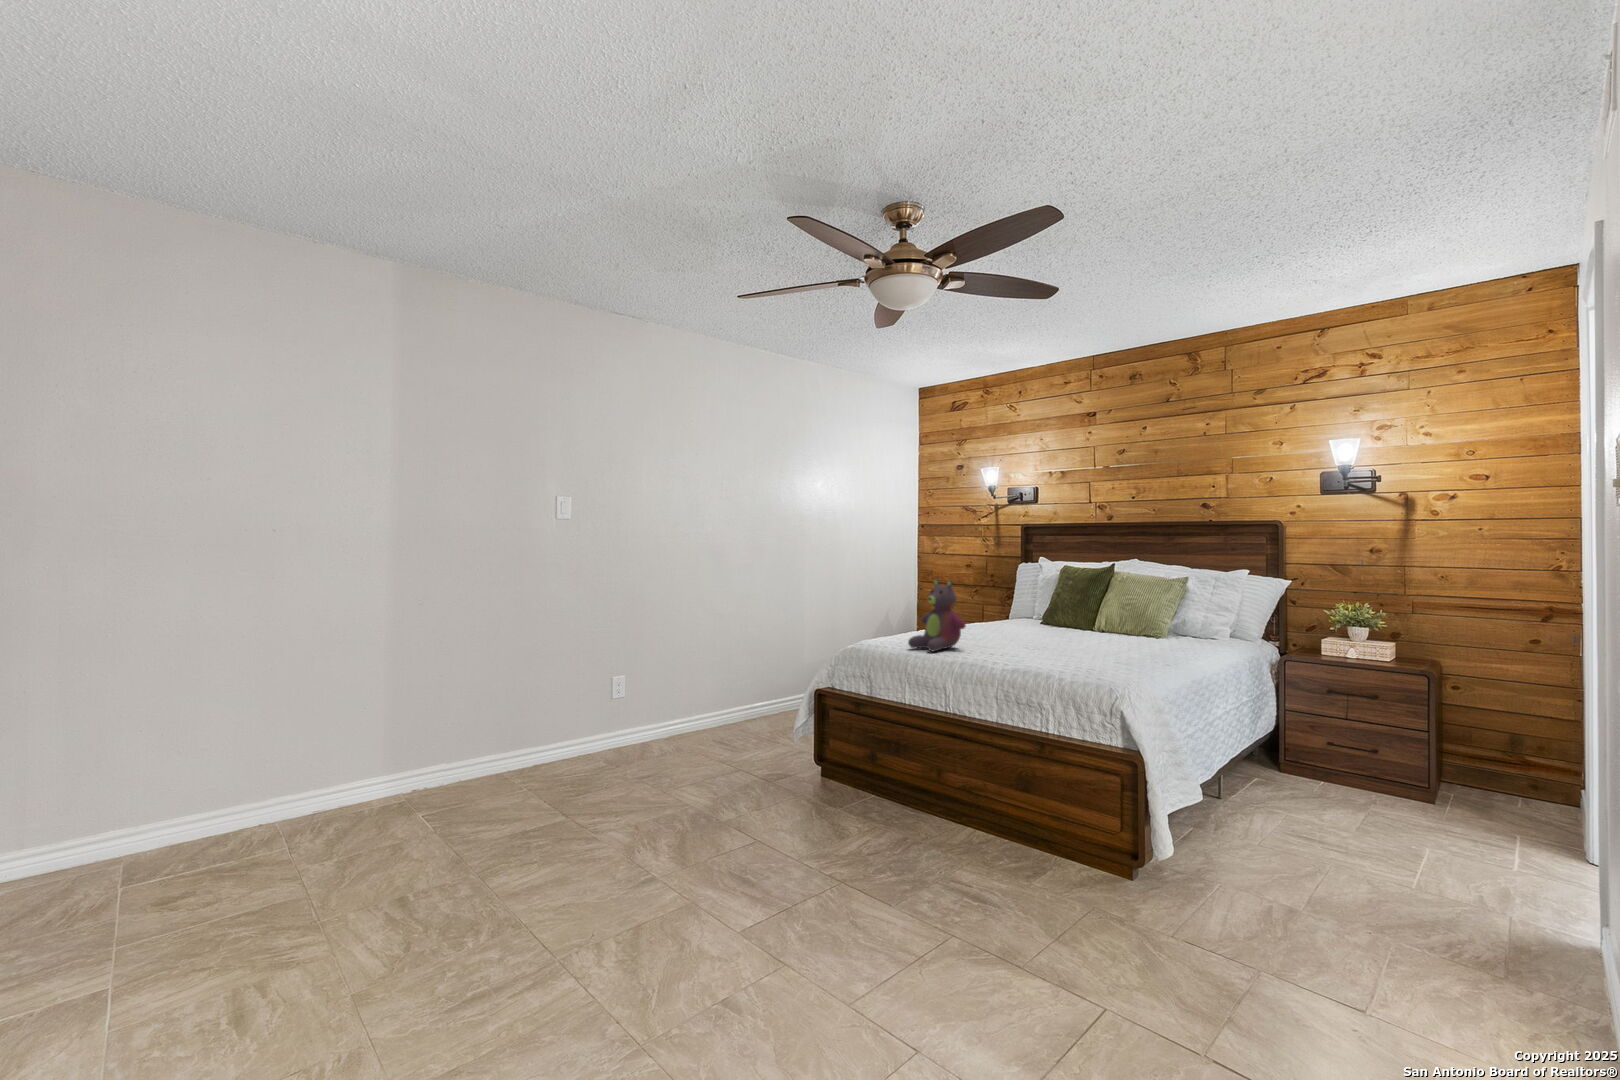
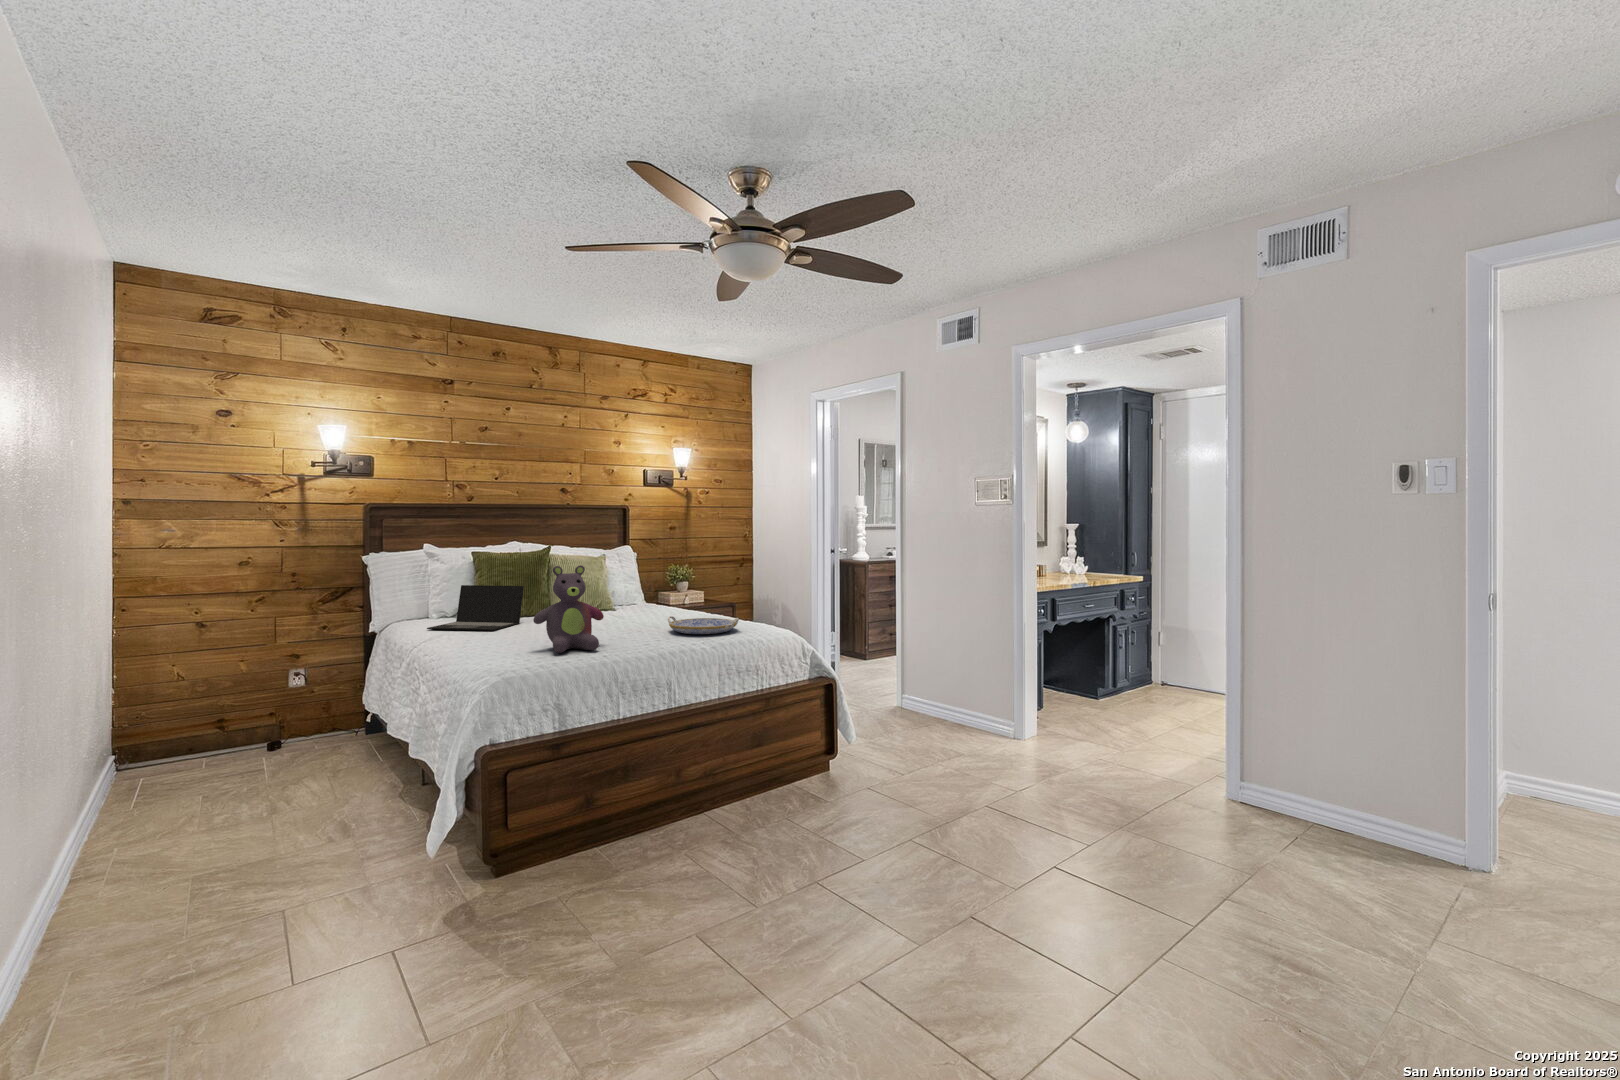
laptop: none [976,593,1040,631] -> present [427,585,524,631]
serving tray: none [1028,640,1107,666] -> present [668,616,739,634]

